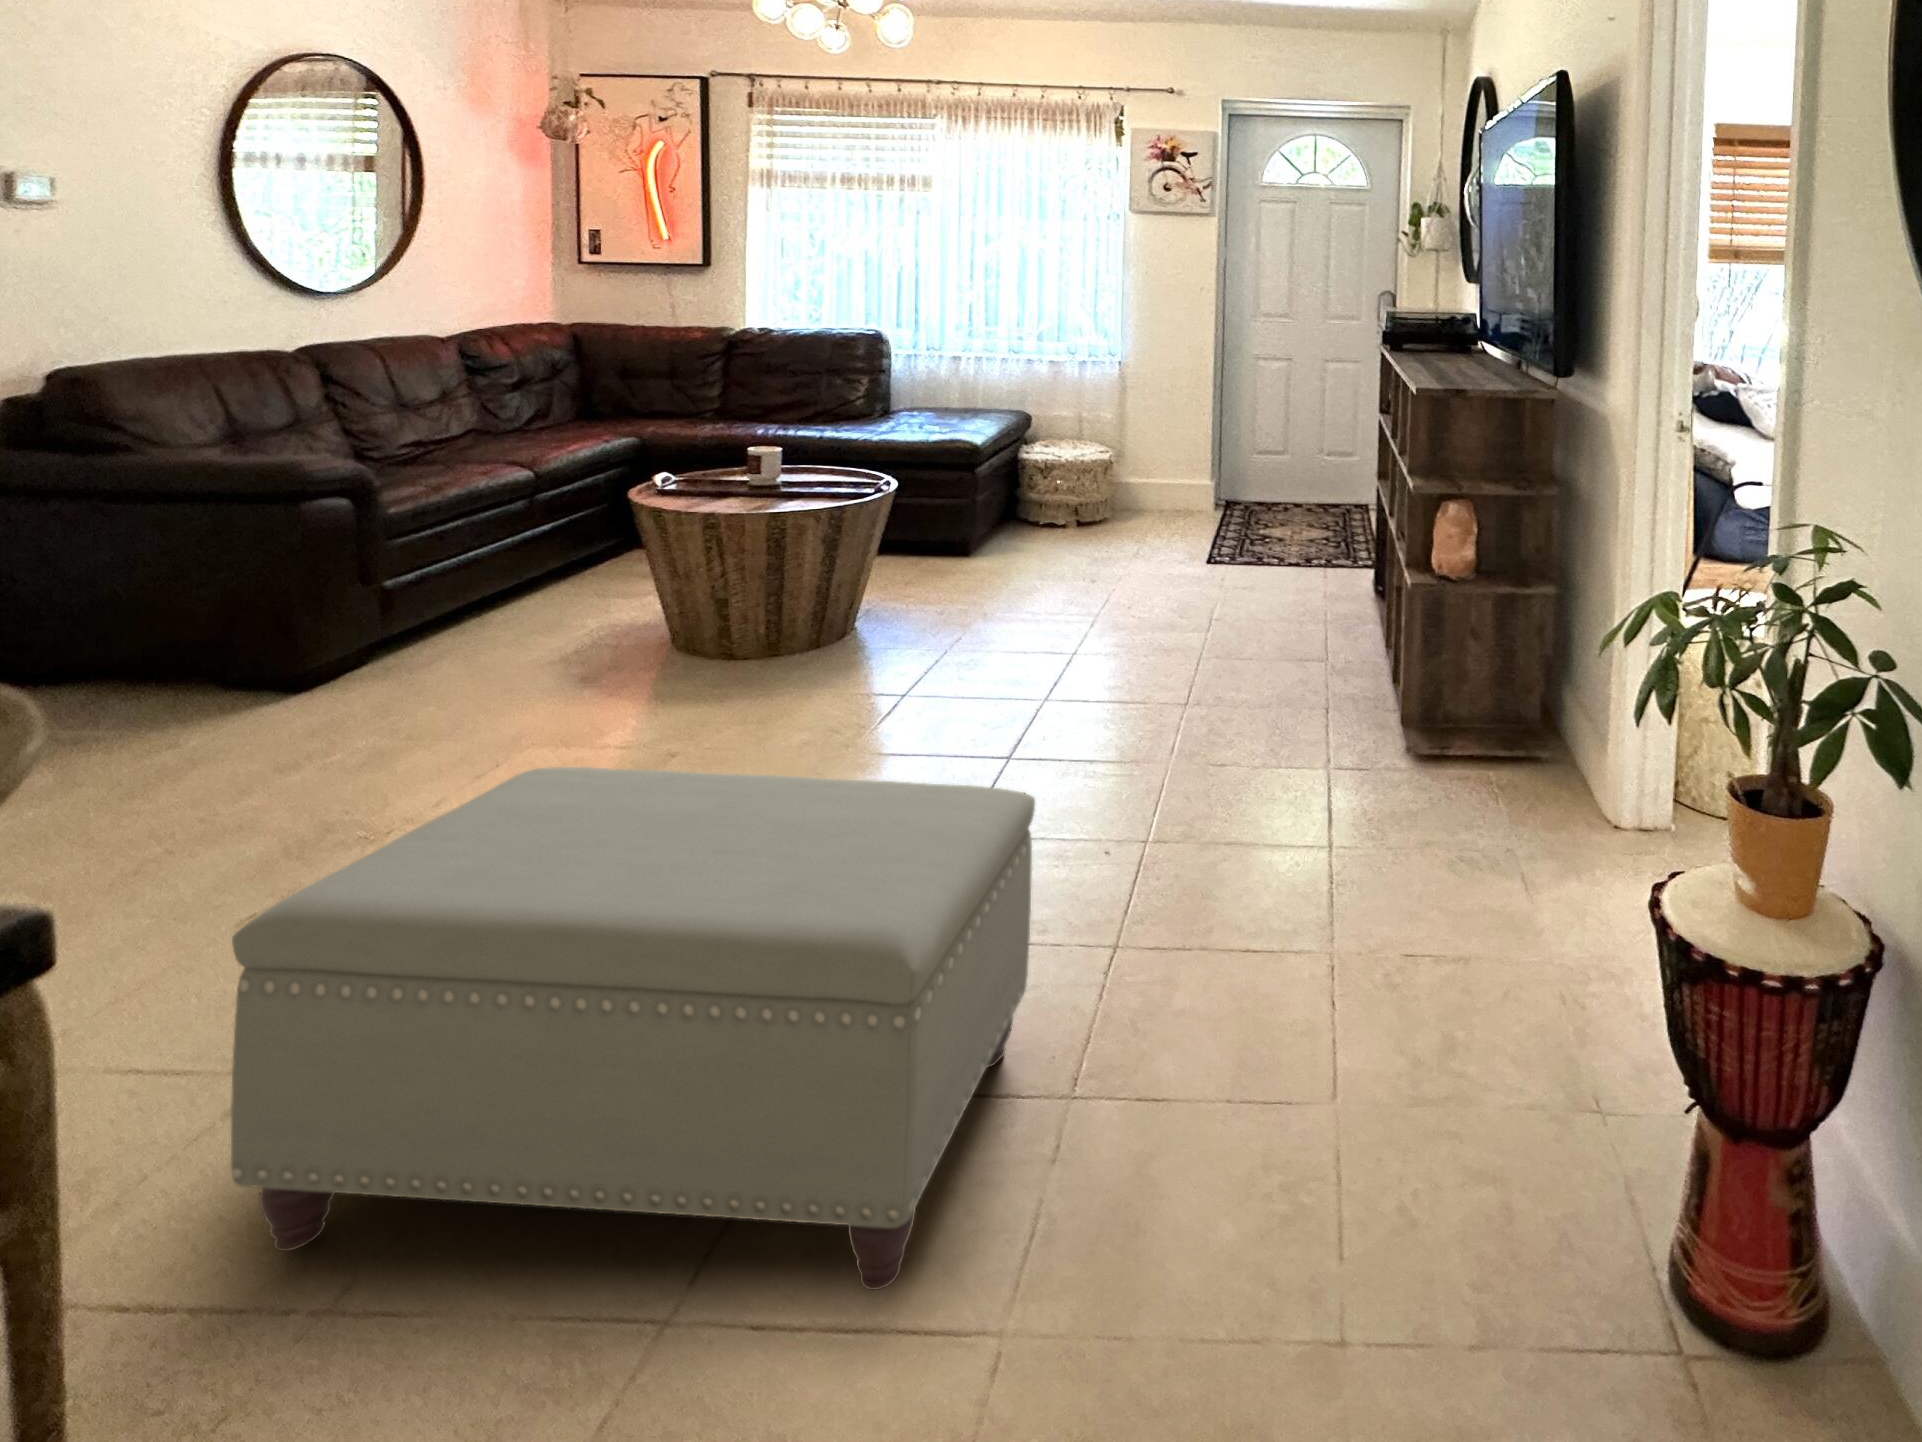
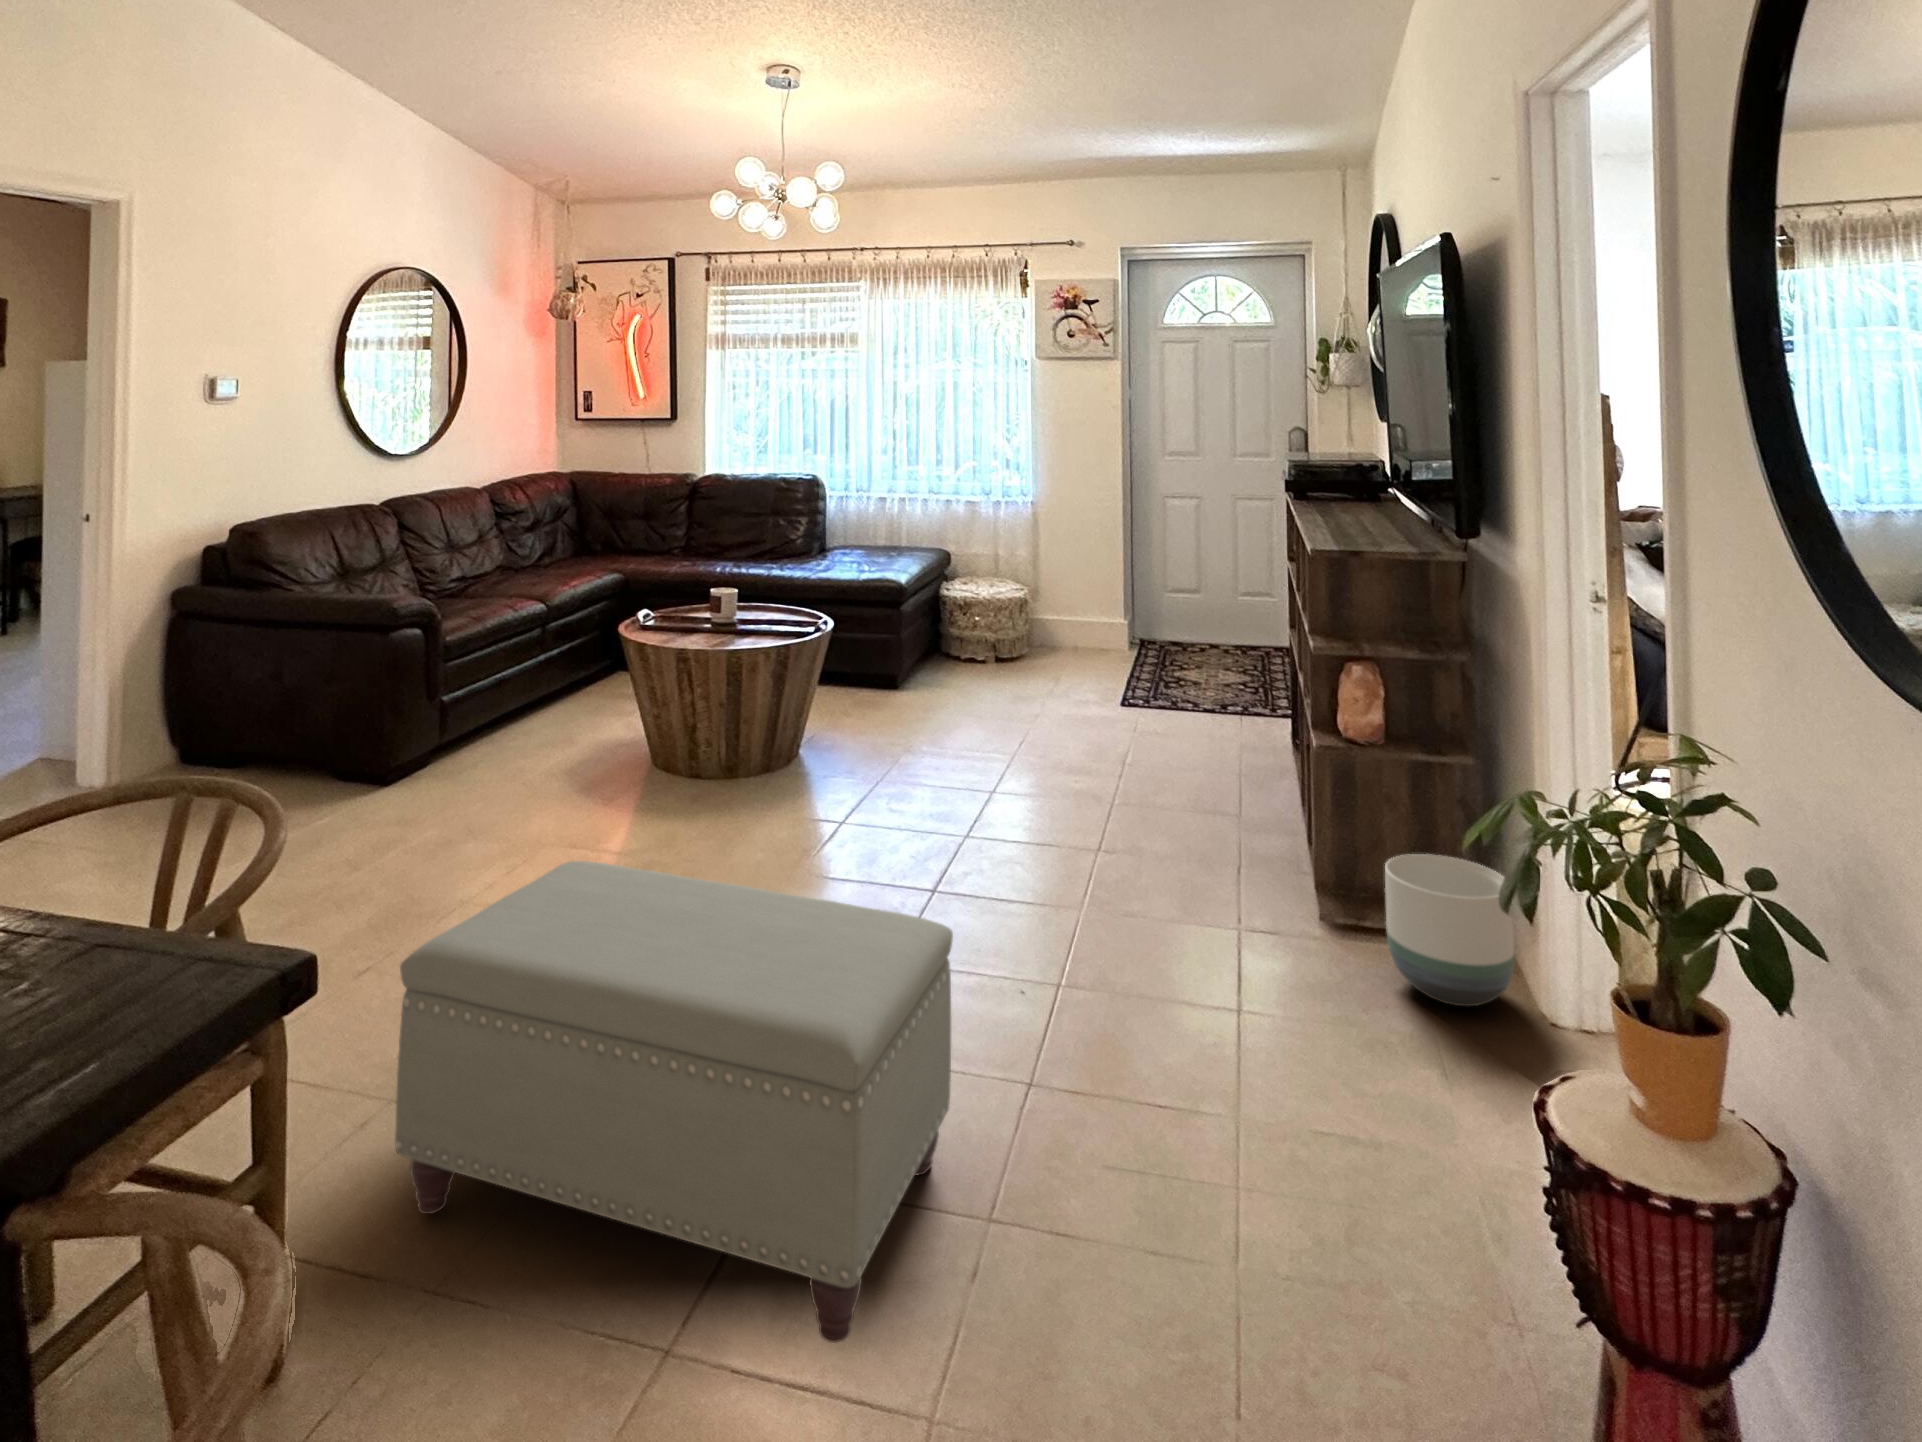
planter: none [1465,672,1576,807] -> present [1385,854,1515,1006]

